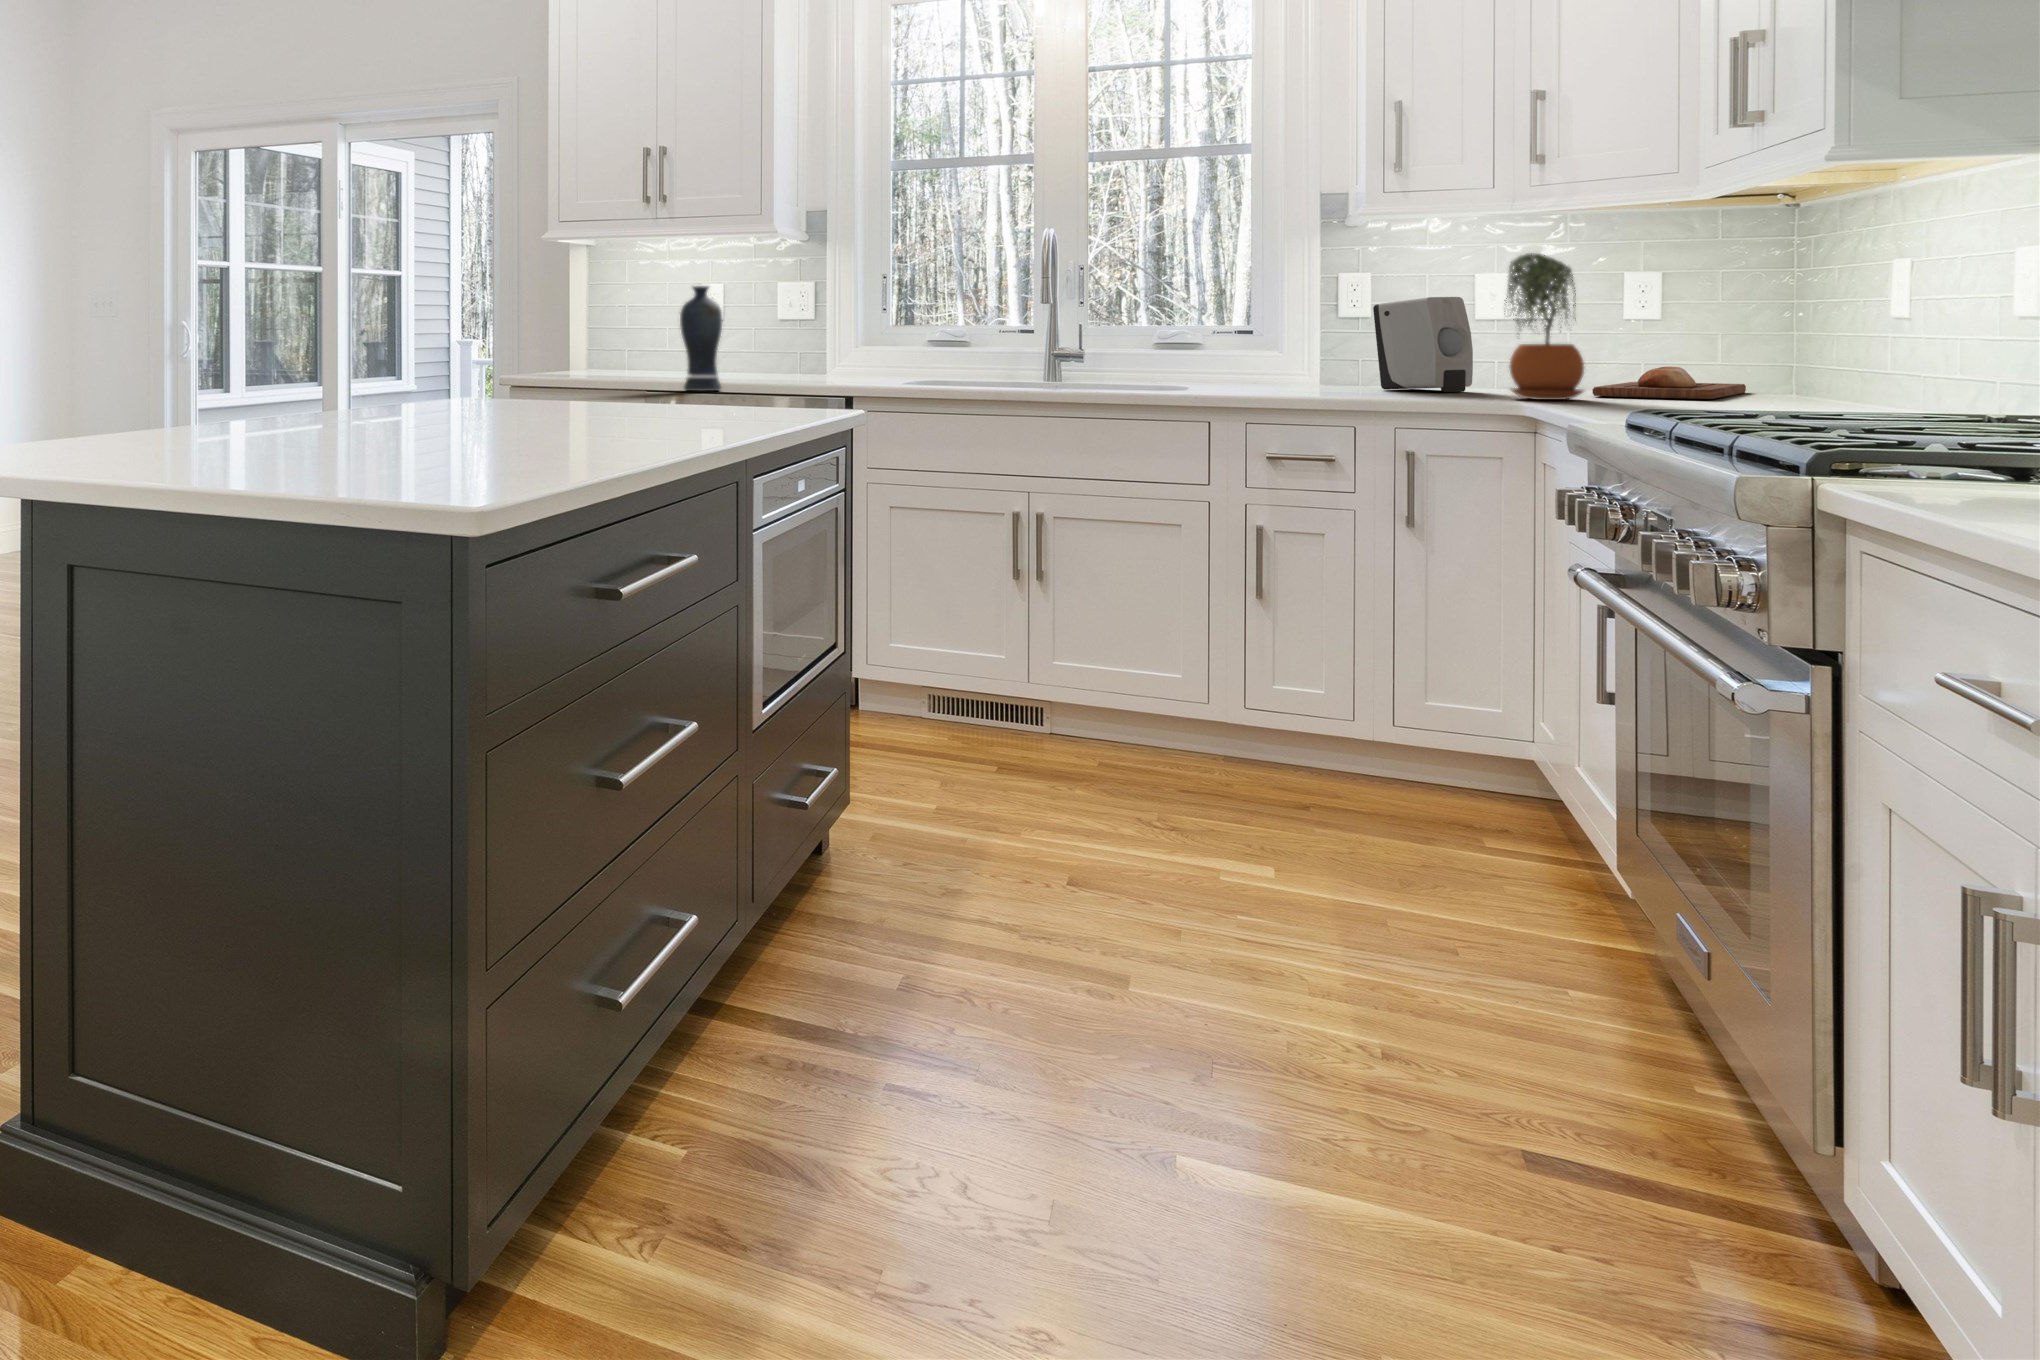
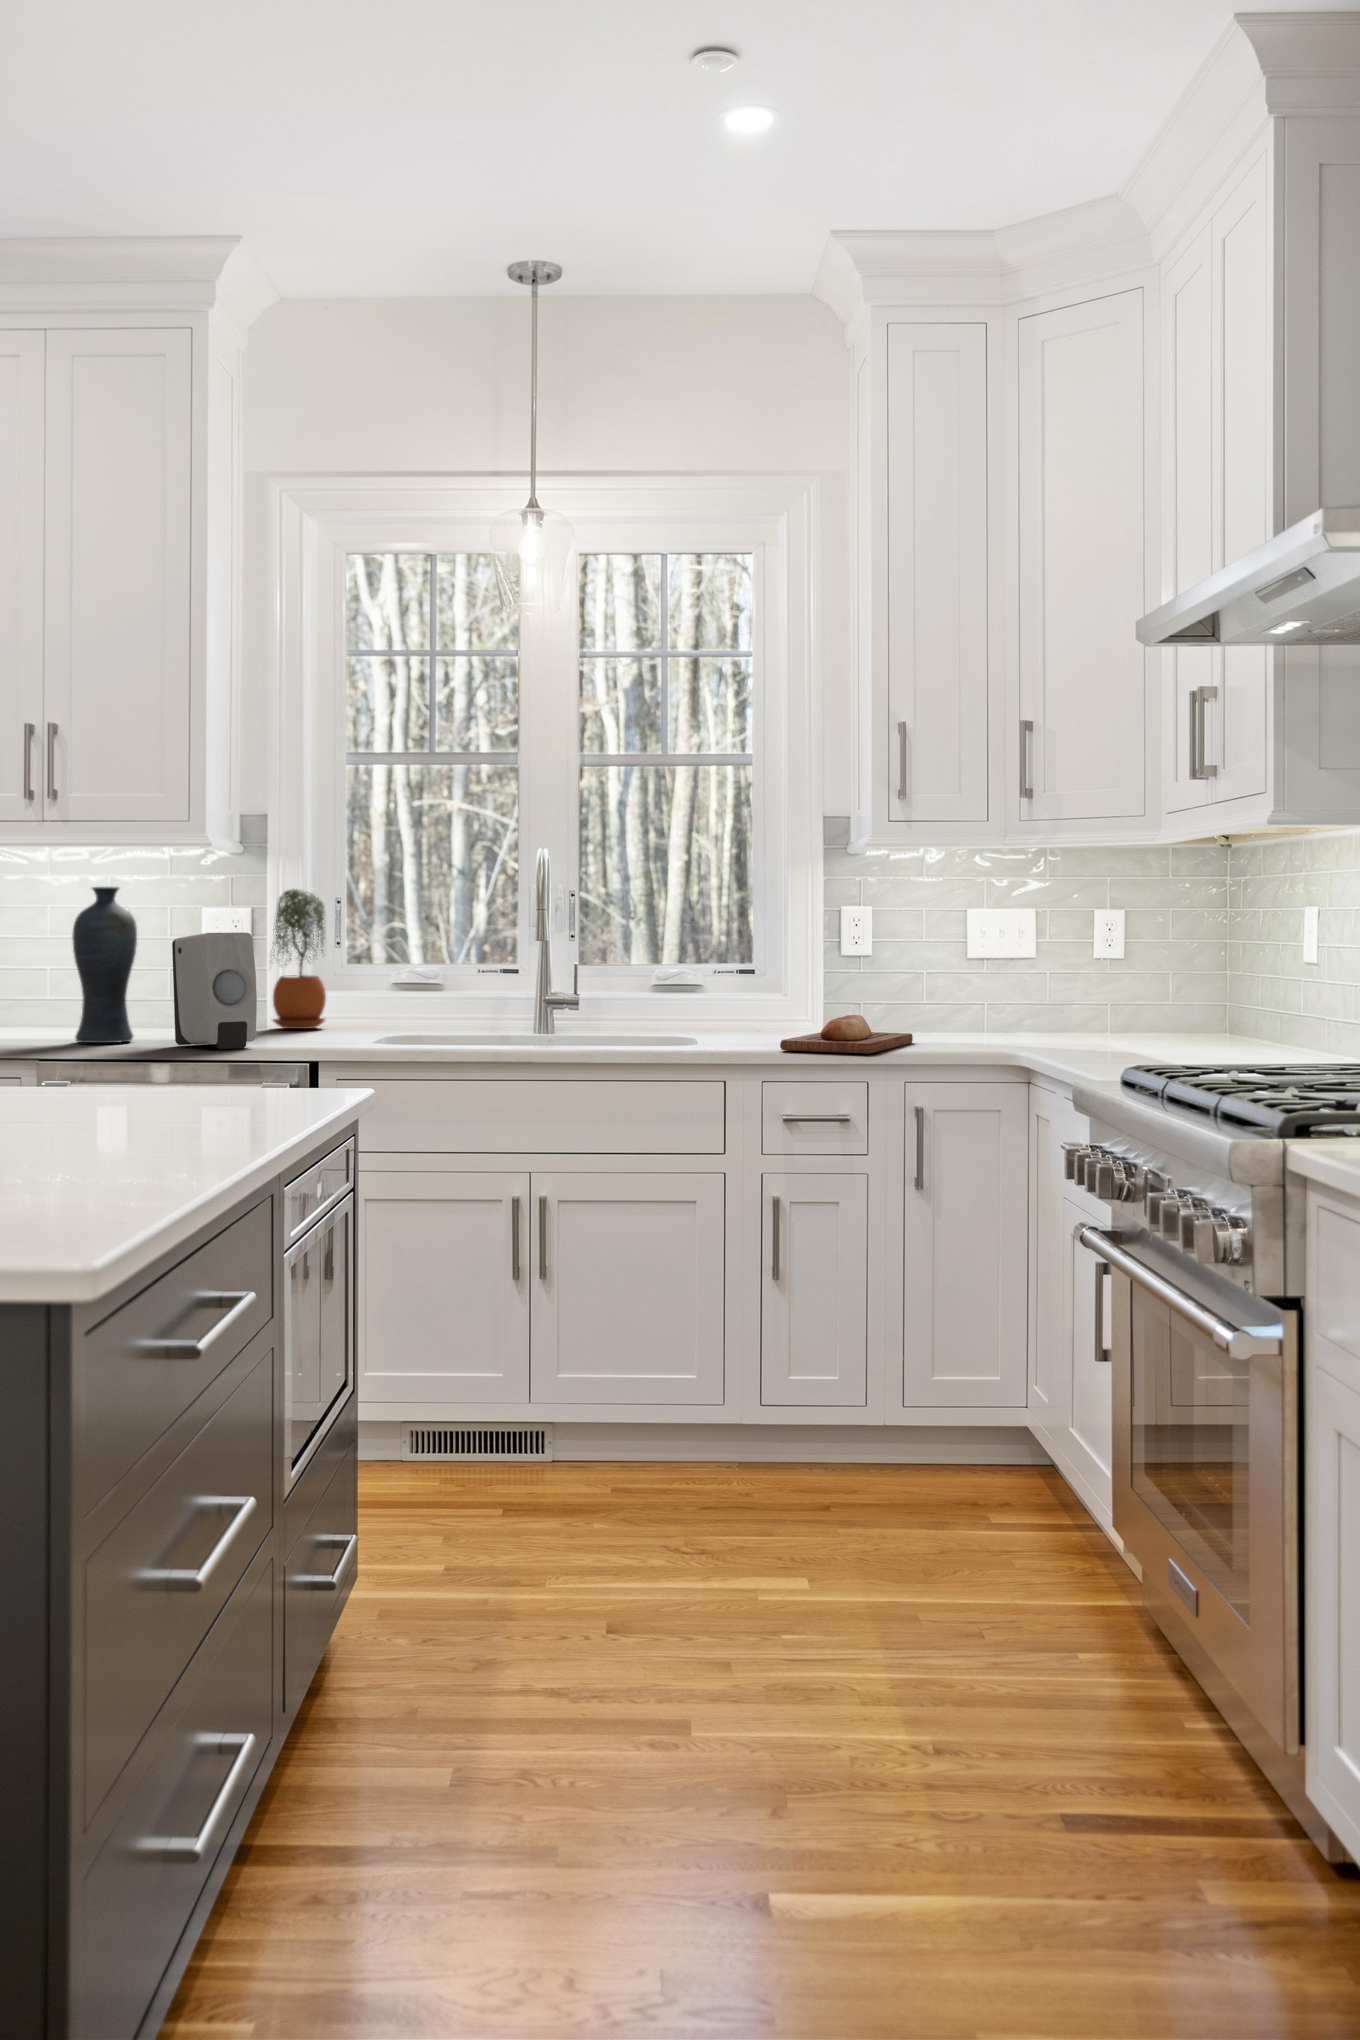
potted plant: present [1505,253,1584,400] -> present [273,889,326,1029]
soap dispenser: present [1373,297,1473,392] -> present [172,933,257,1049]
bread loaf: present [1592,367,1746,399] -> present [780,1015,913,1054]

